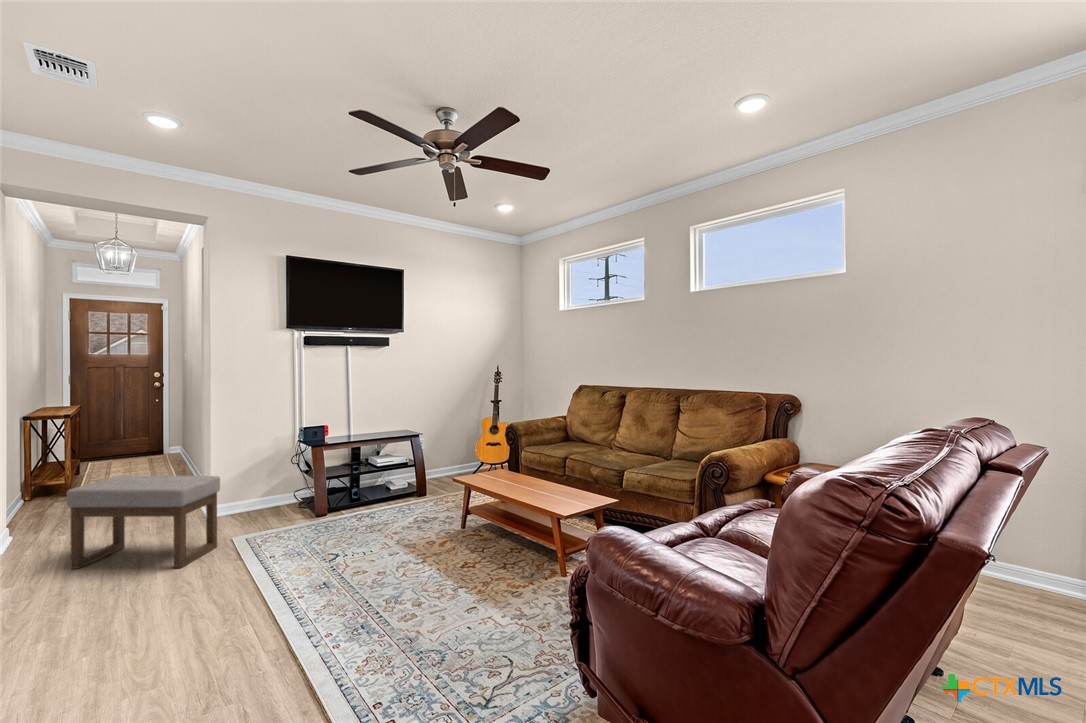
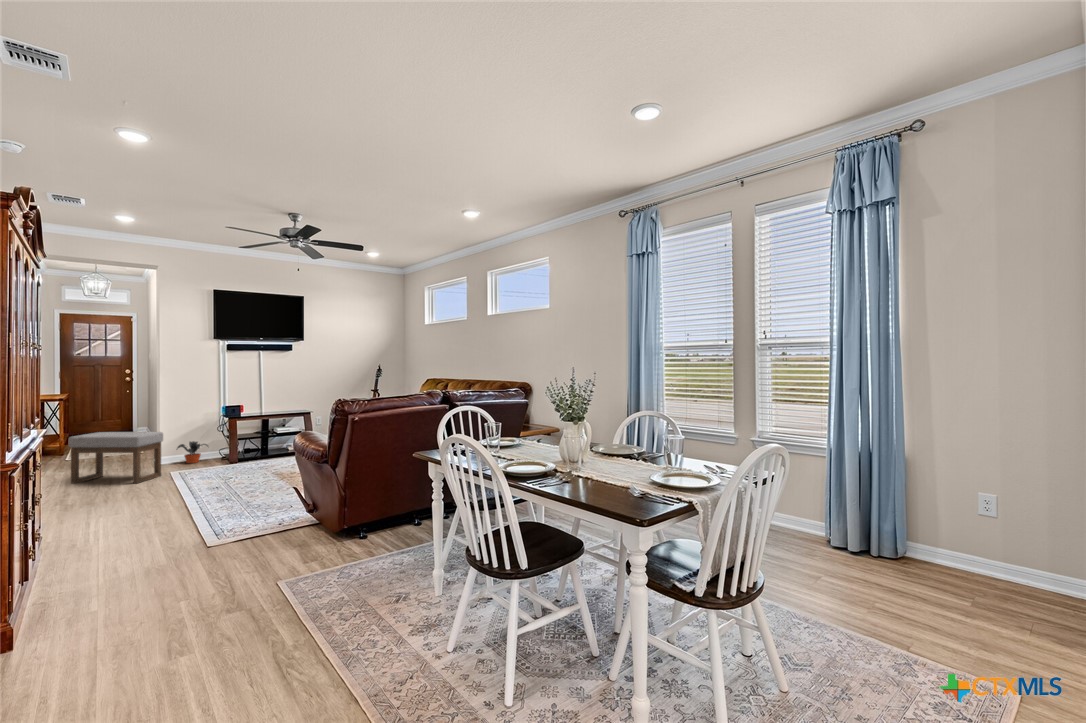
potted plant: none [234,480,281,515] -> present [178,441,208,463]

